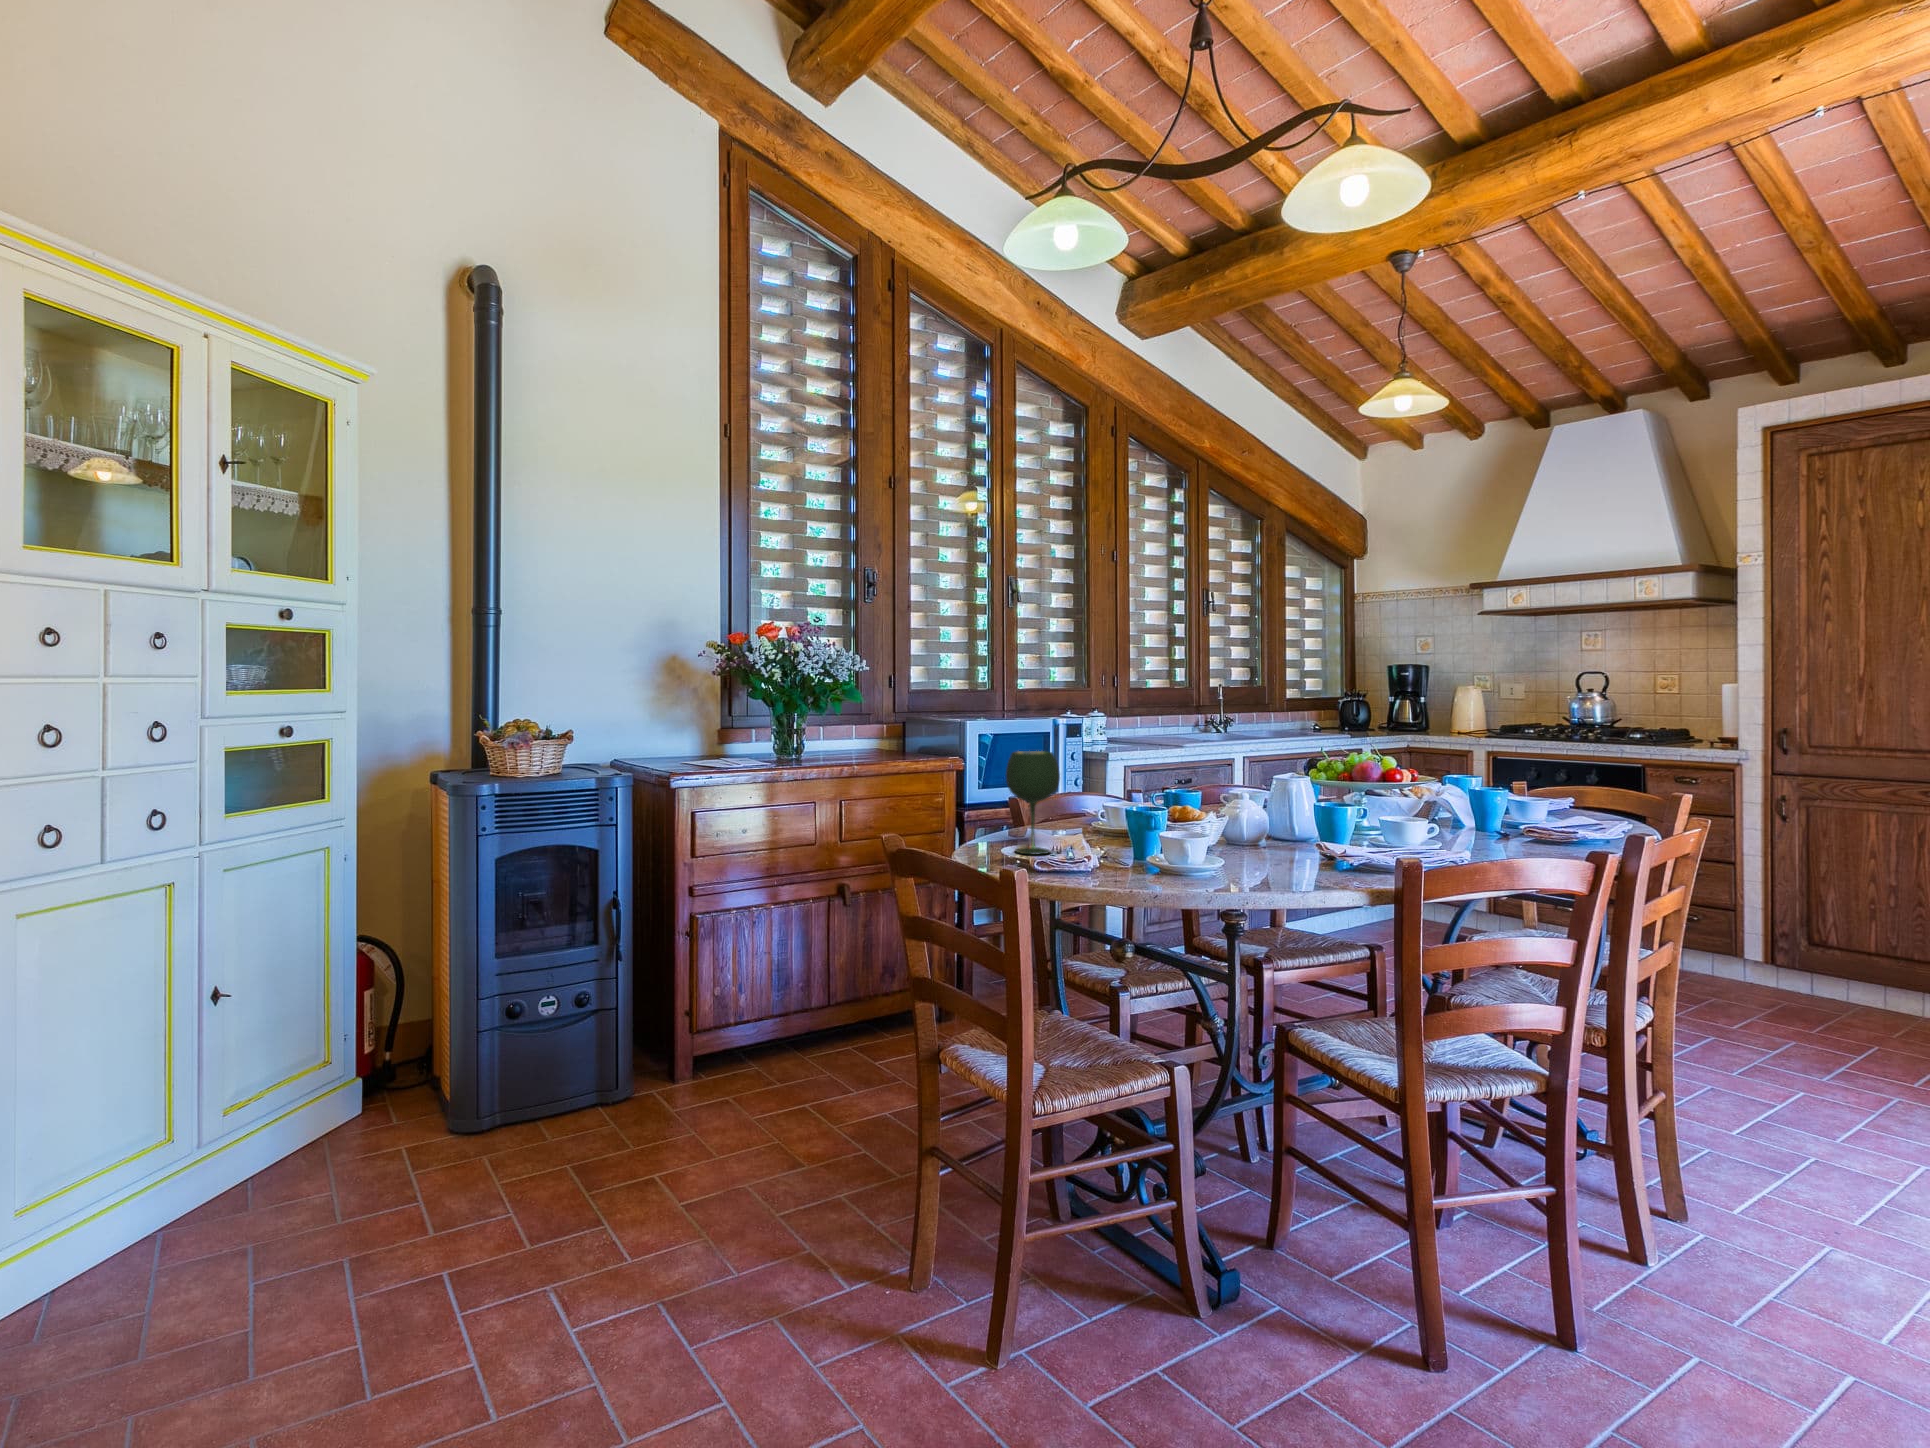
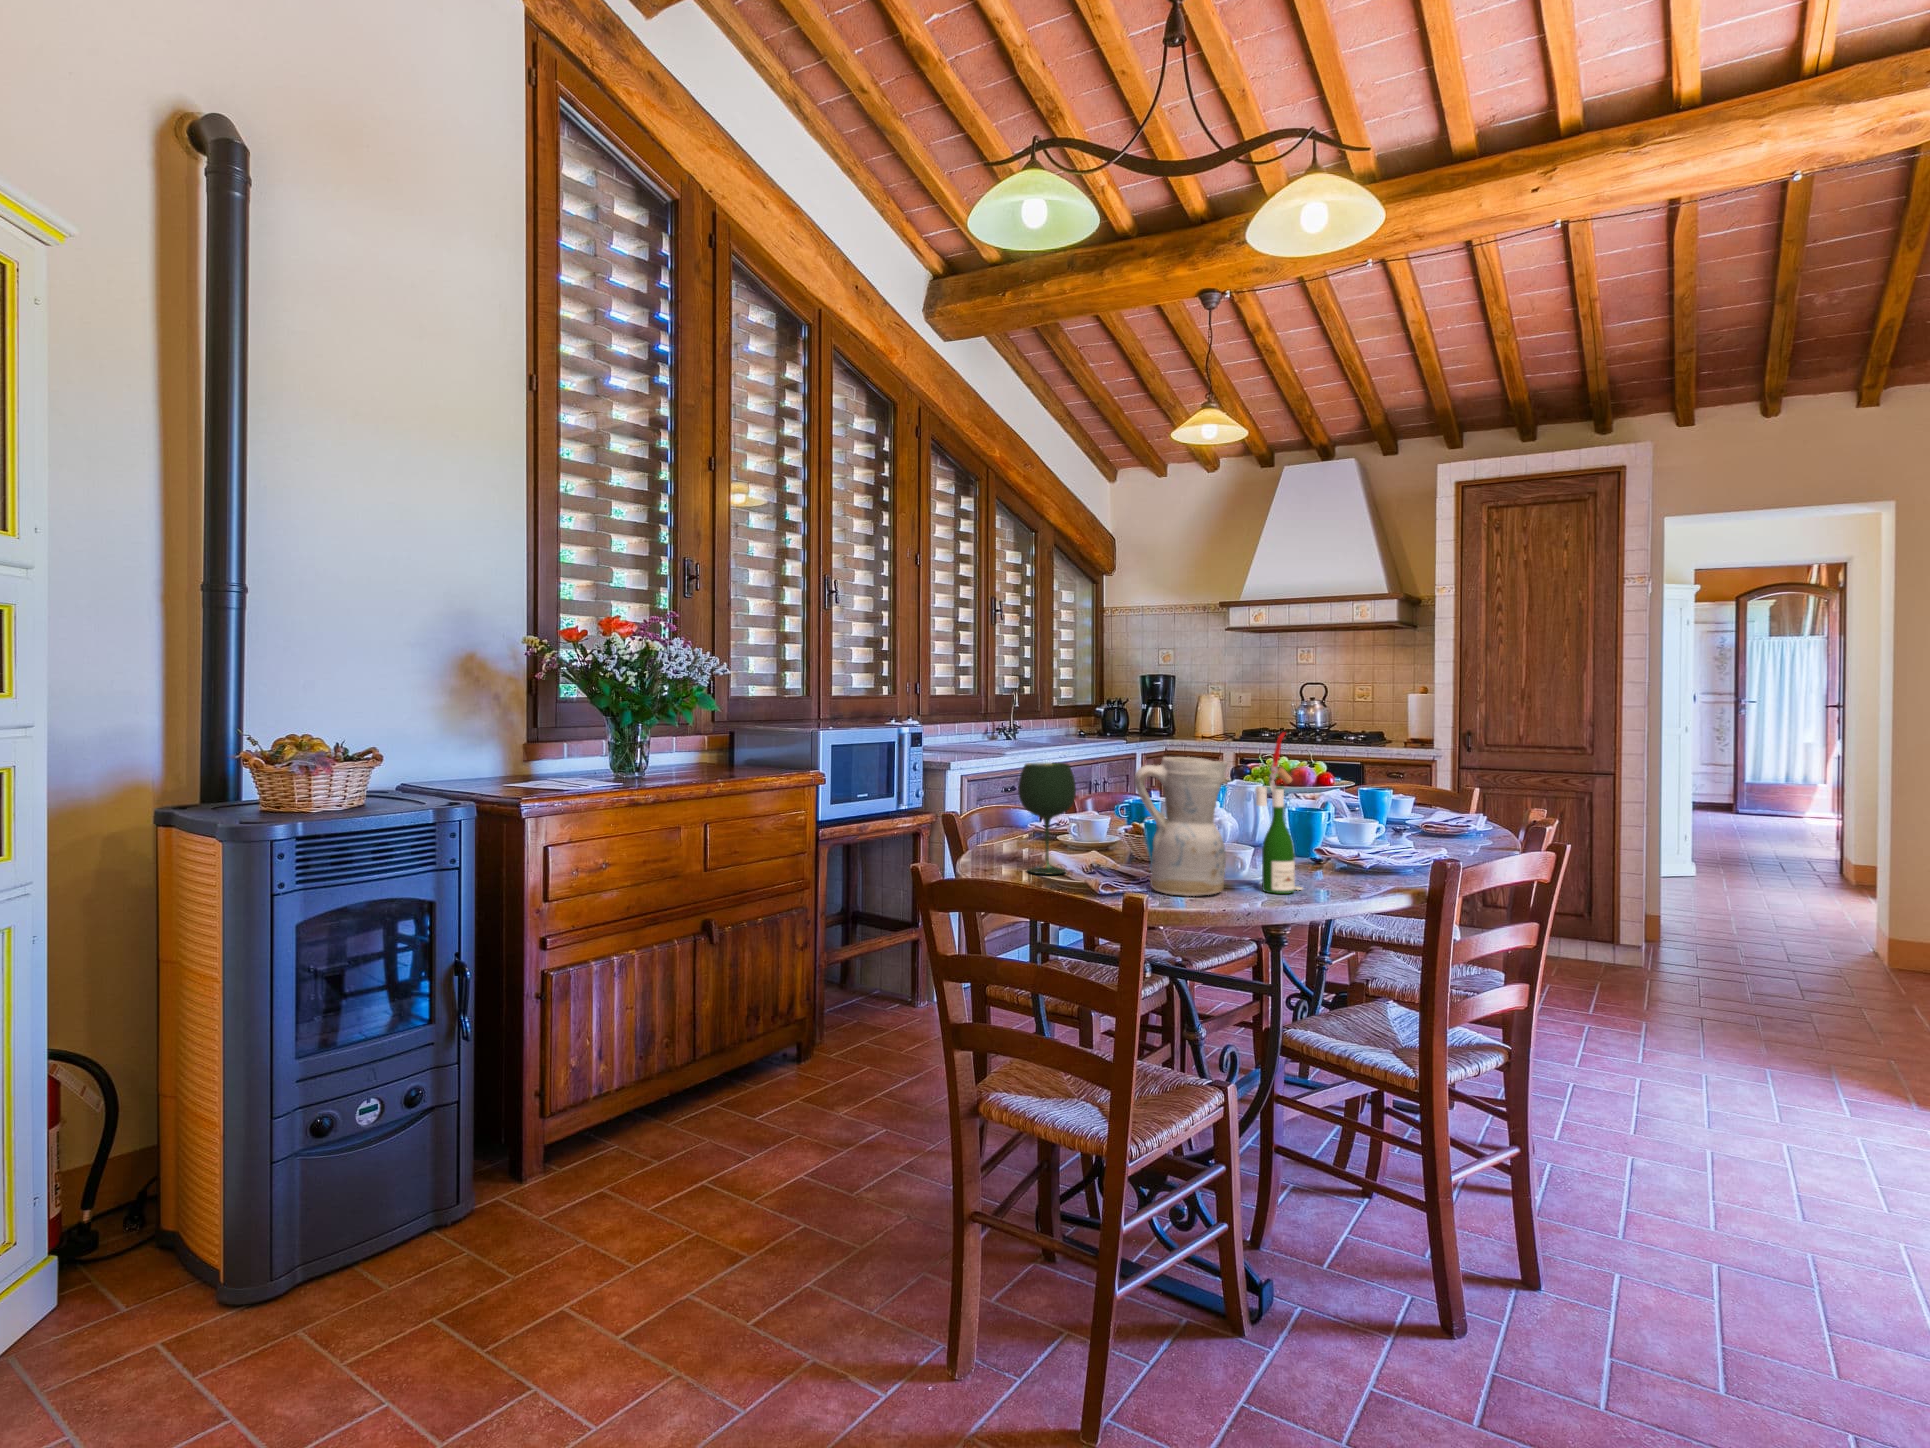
wine bottle: none [1207,725,1259,885] -> present [1255,732,1302,894]
ceramic pitcher: none [1081,747,1169,880] -> present [1134,757,1227,896]

